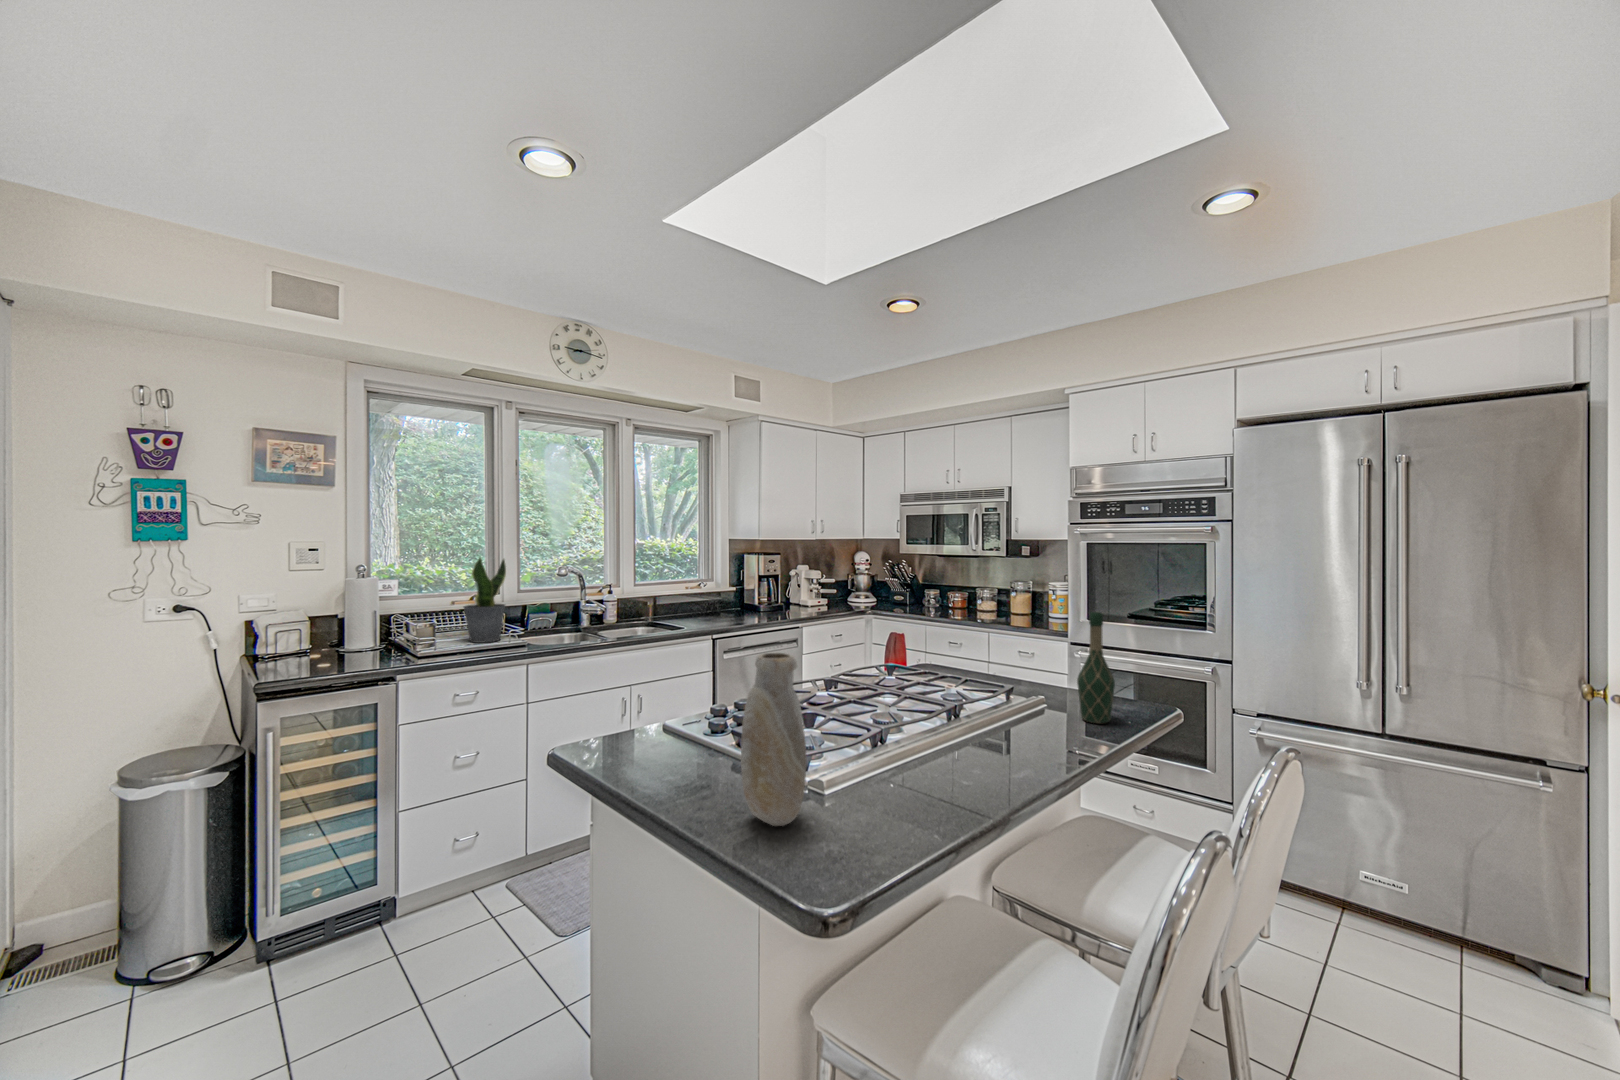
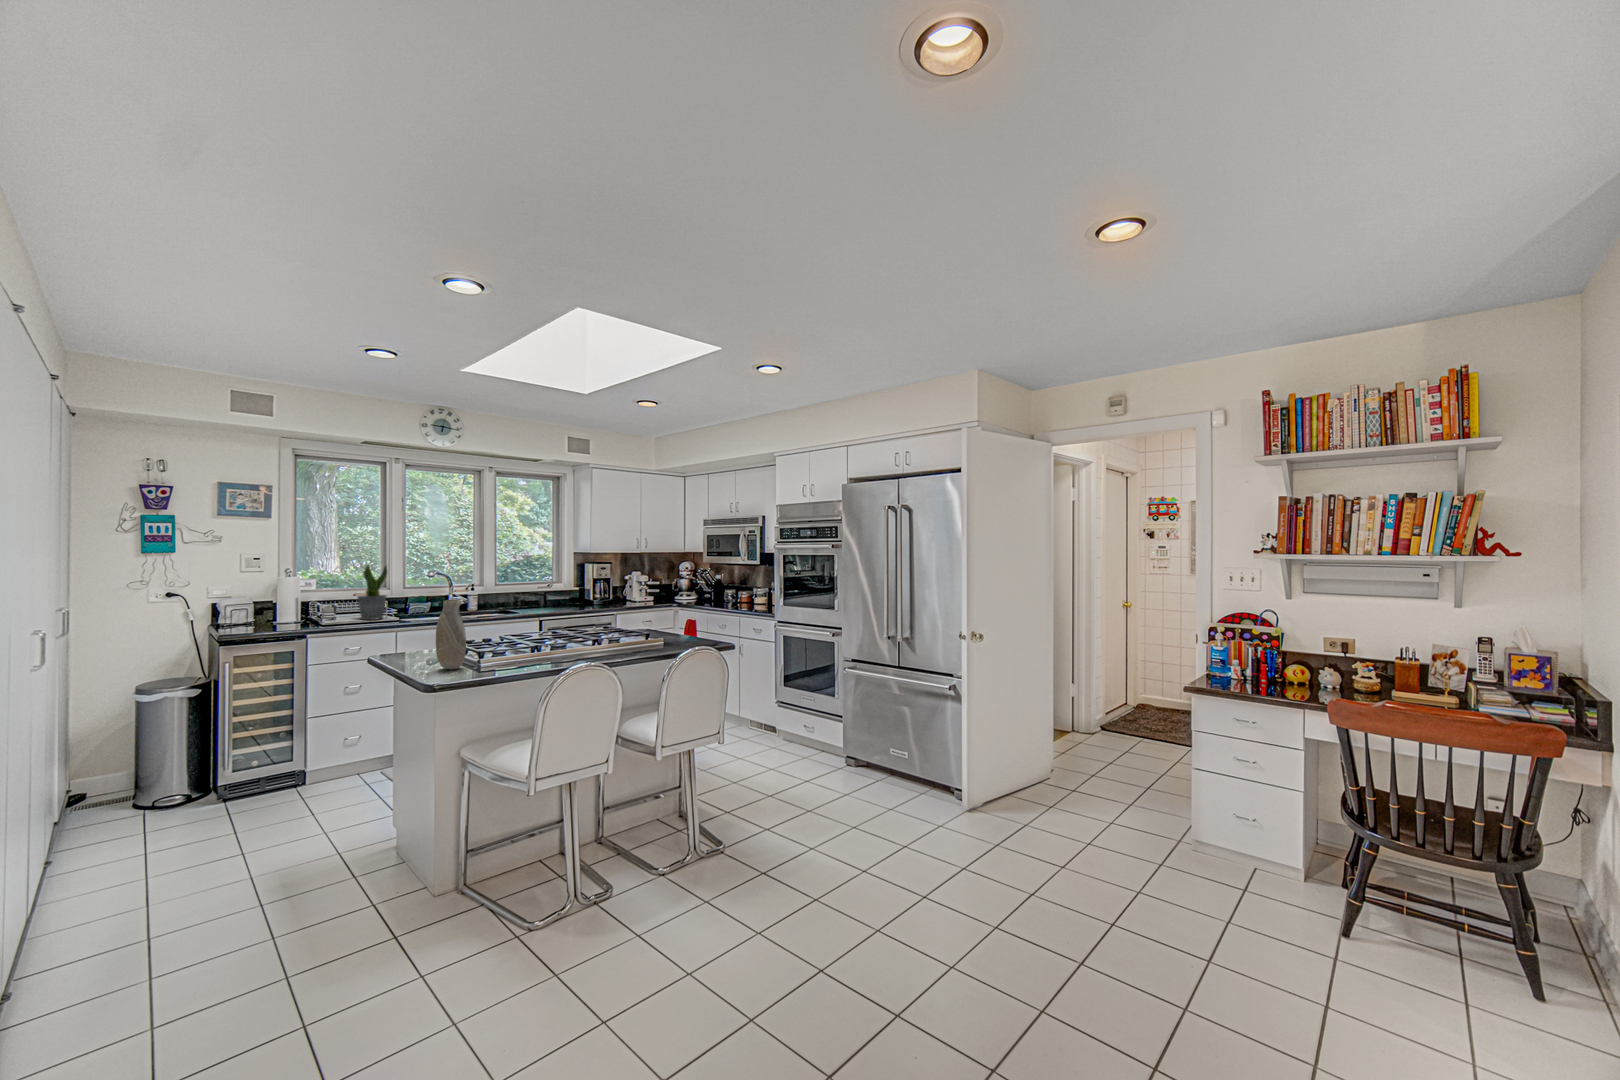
wine bottle: present [1077,612,1115,723] -> none [664,590,682,647]

